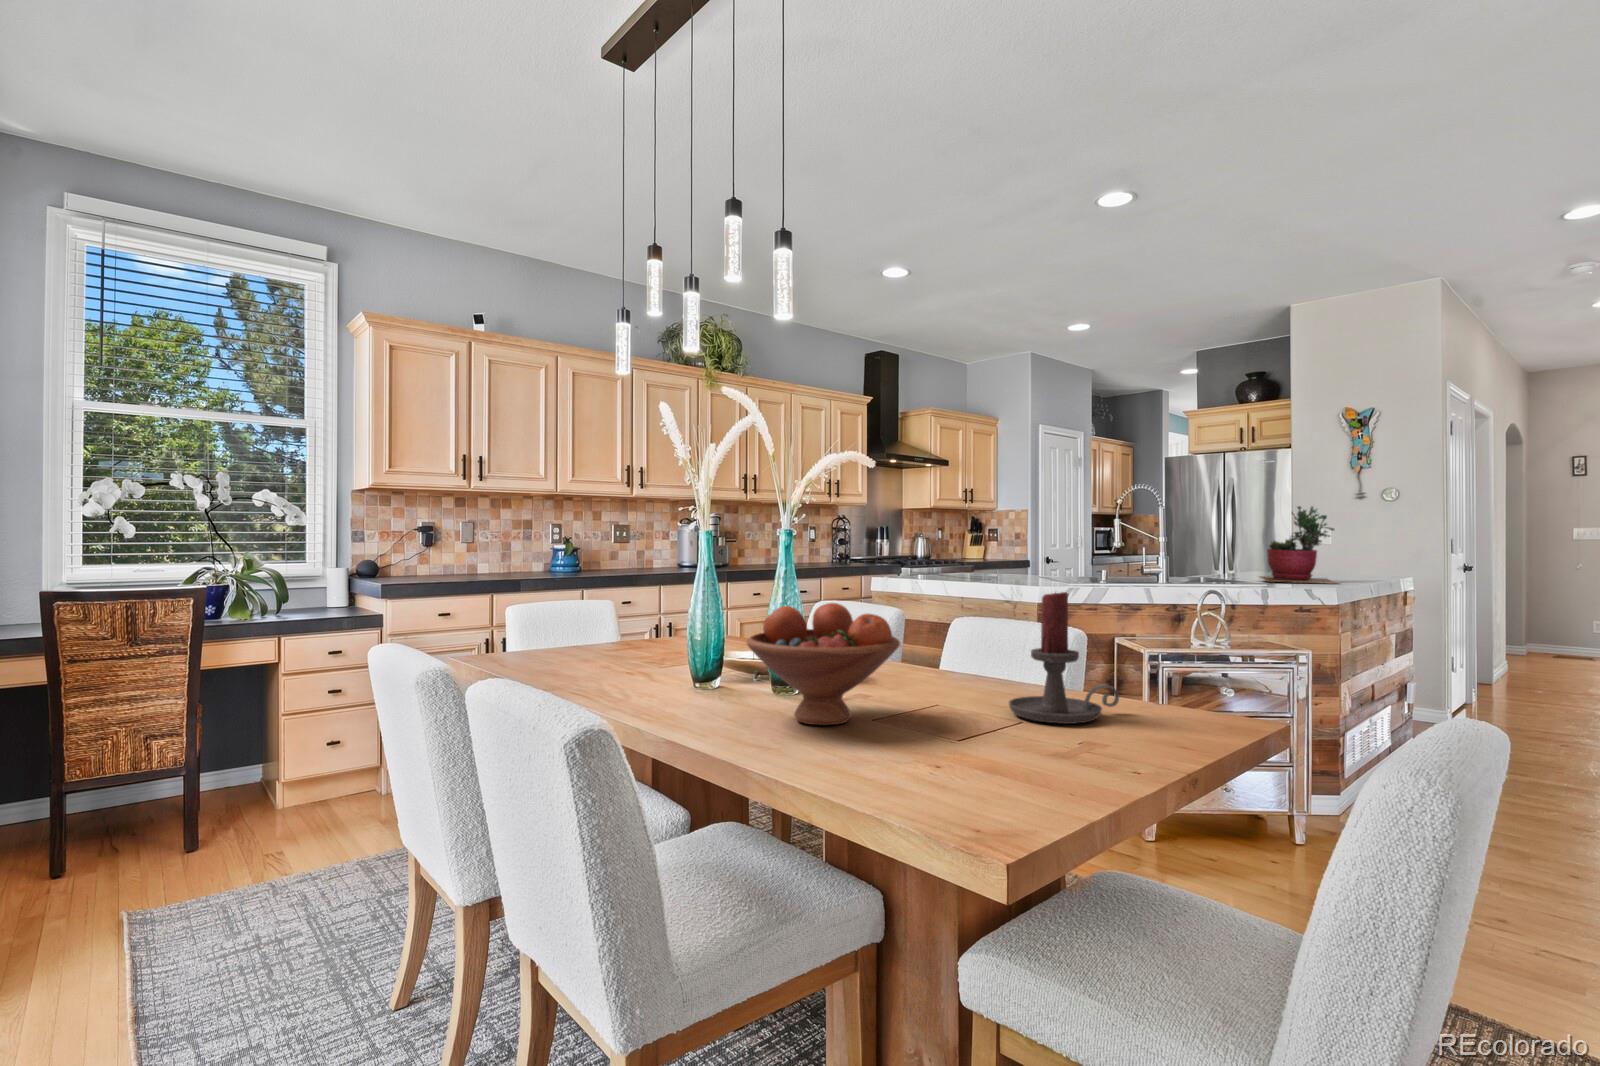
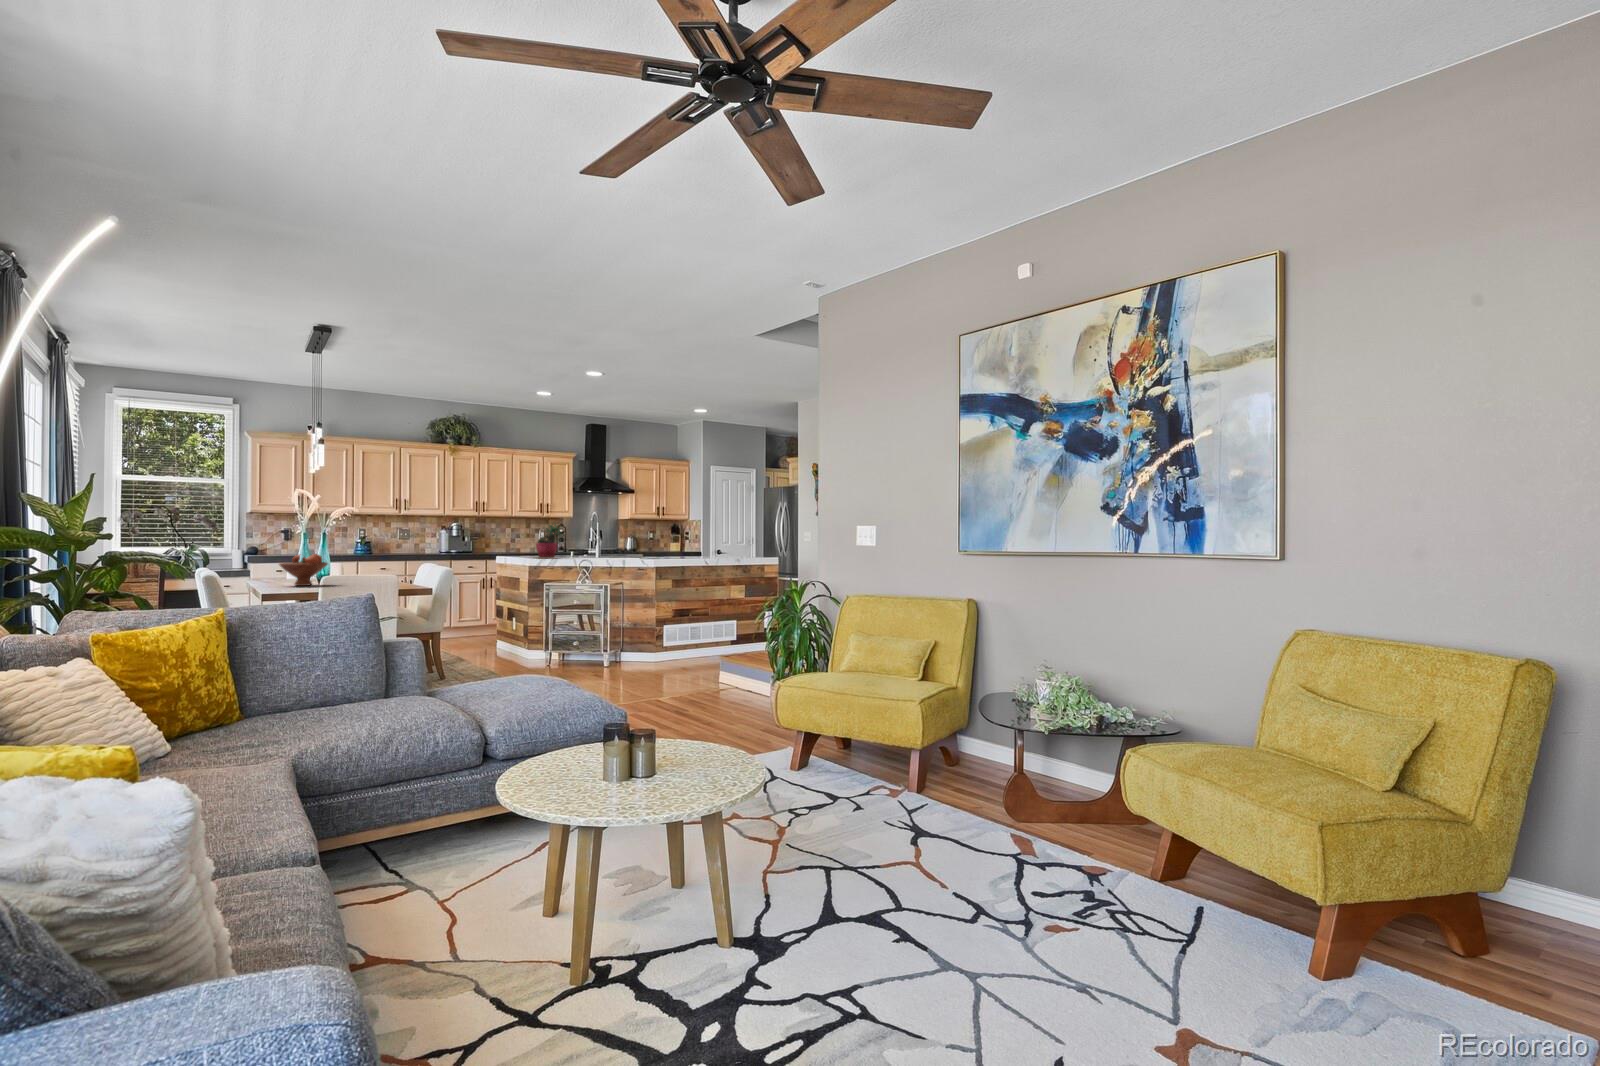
succulent plant: present [1260,506,1337,584] -> present [536,523,564,559]
candle holder: present [1009,592,1119,724] -> none [356,550,392,586]

